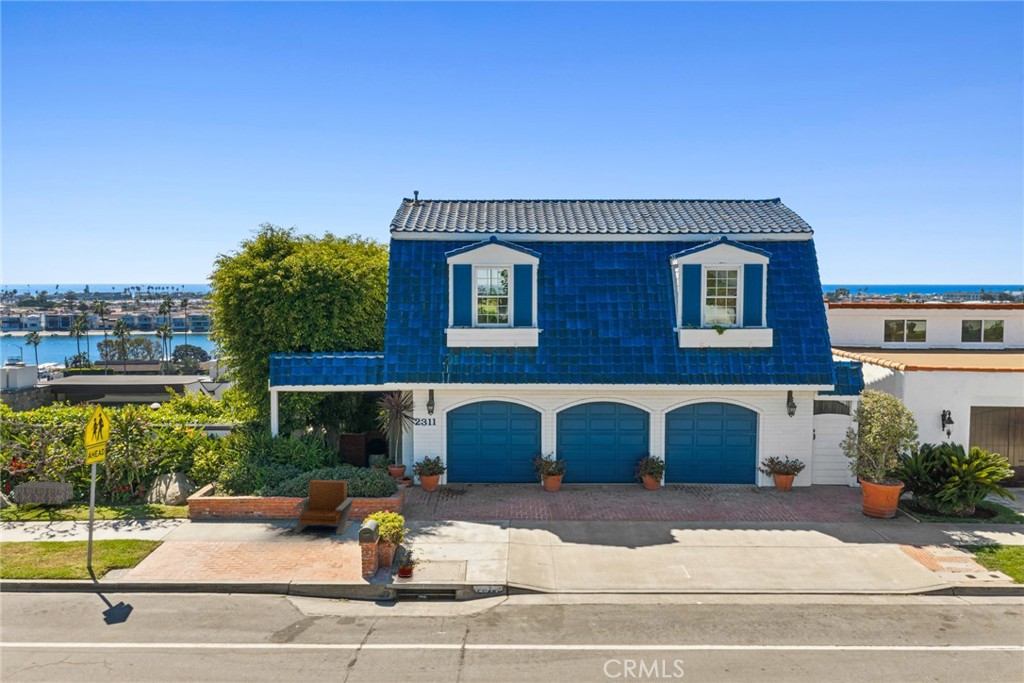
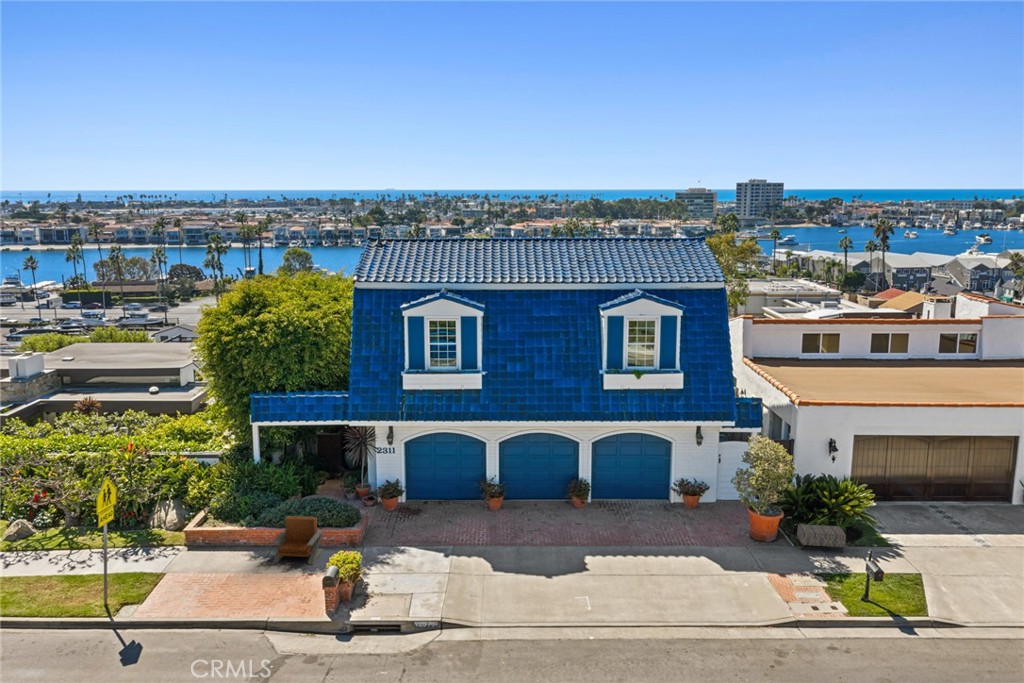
bench: present [14,481,73,510] -> present [797,524,846,552]
decorative plant: present [396,547,413,577] -> none [343,577,376,612]

